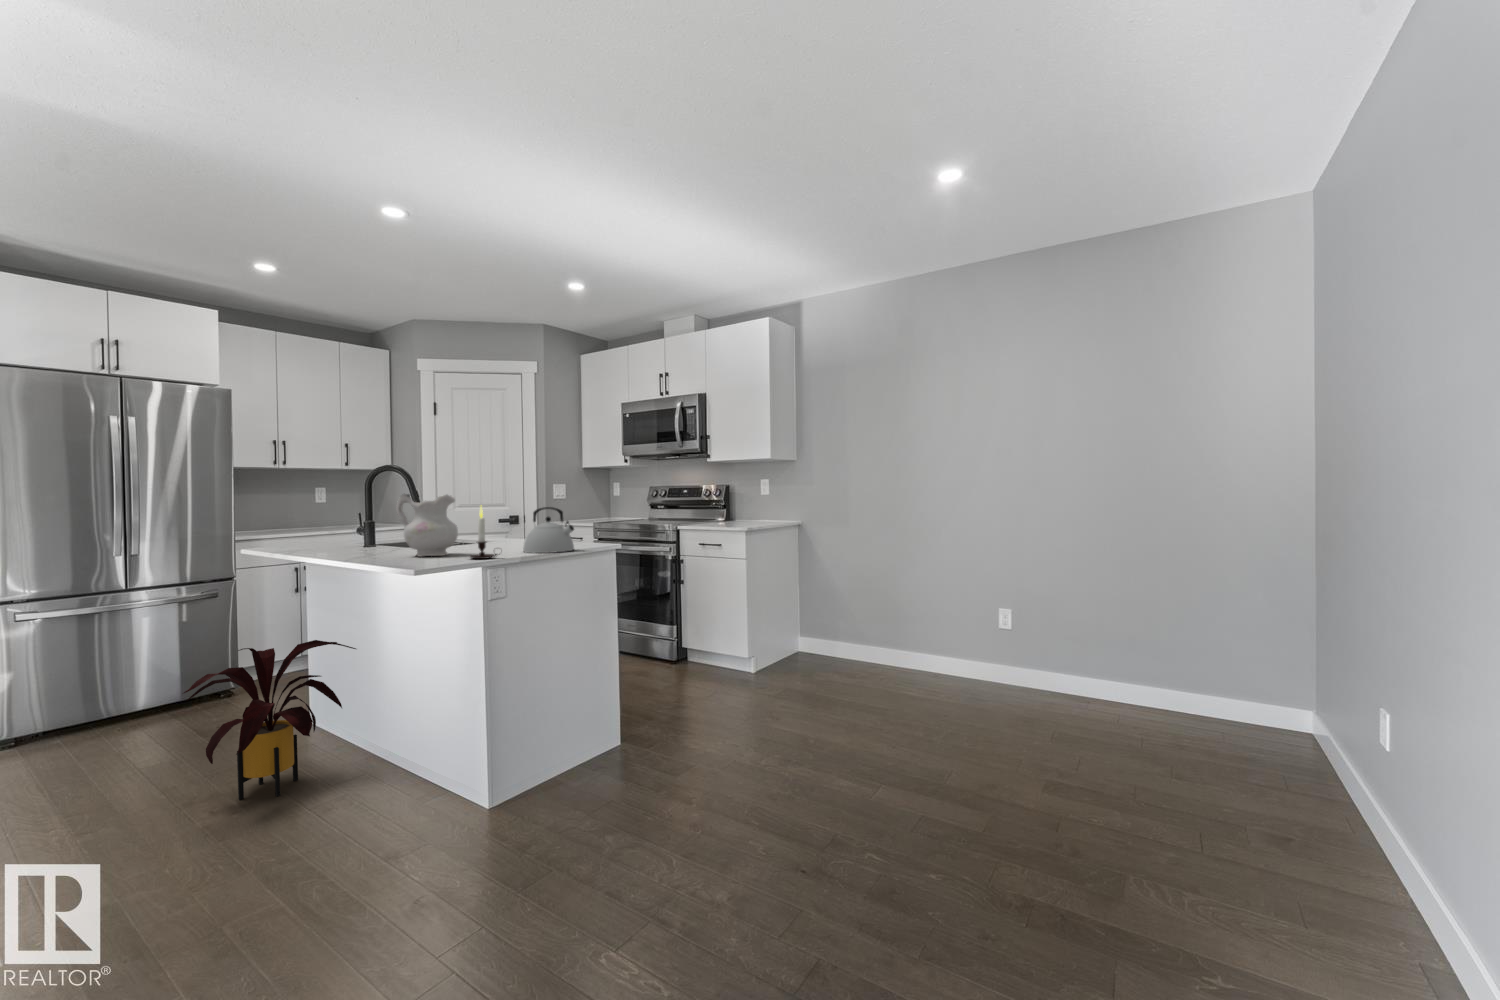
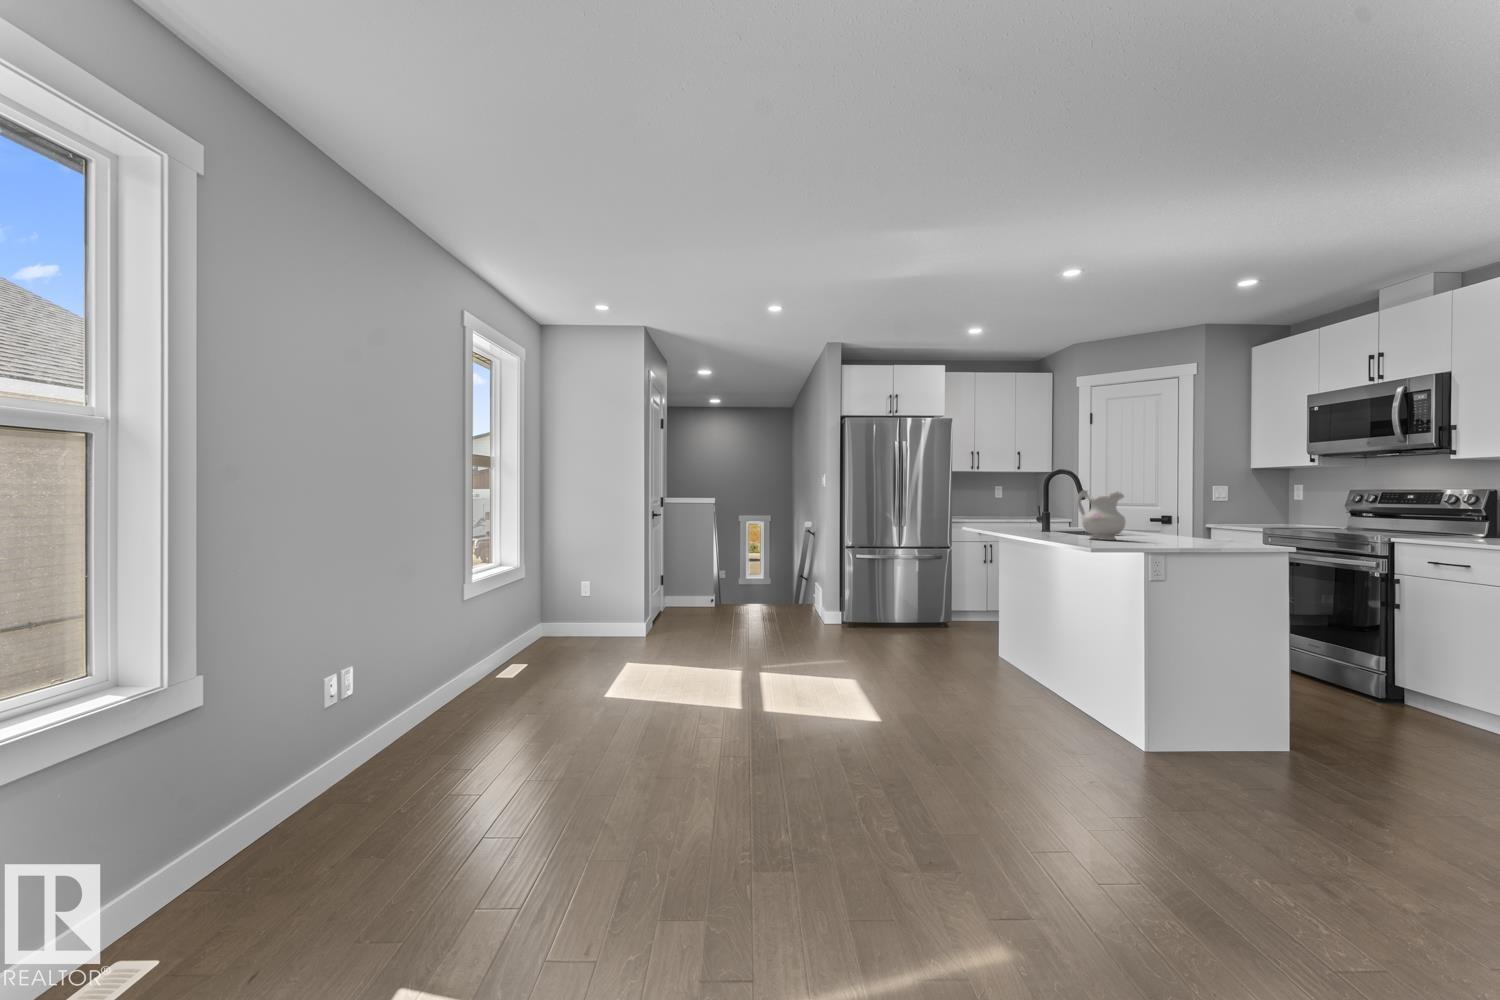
candle: present [470,507,496,559] -> none [1136,500,1167,544]
kettle: present [523,507,574,553] -> none [1185,505,1241,546]
house plant: present [184,640,356,800] -> none [940,591,1039,694]

